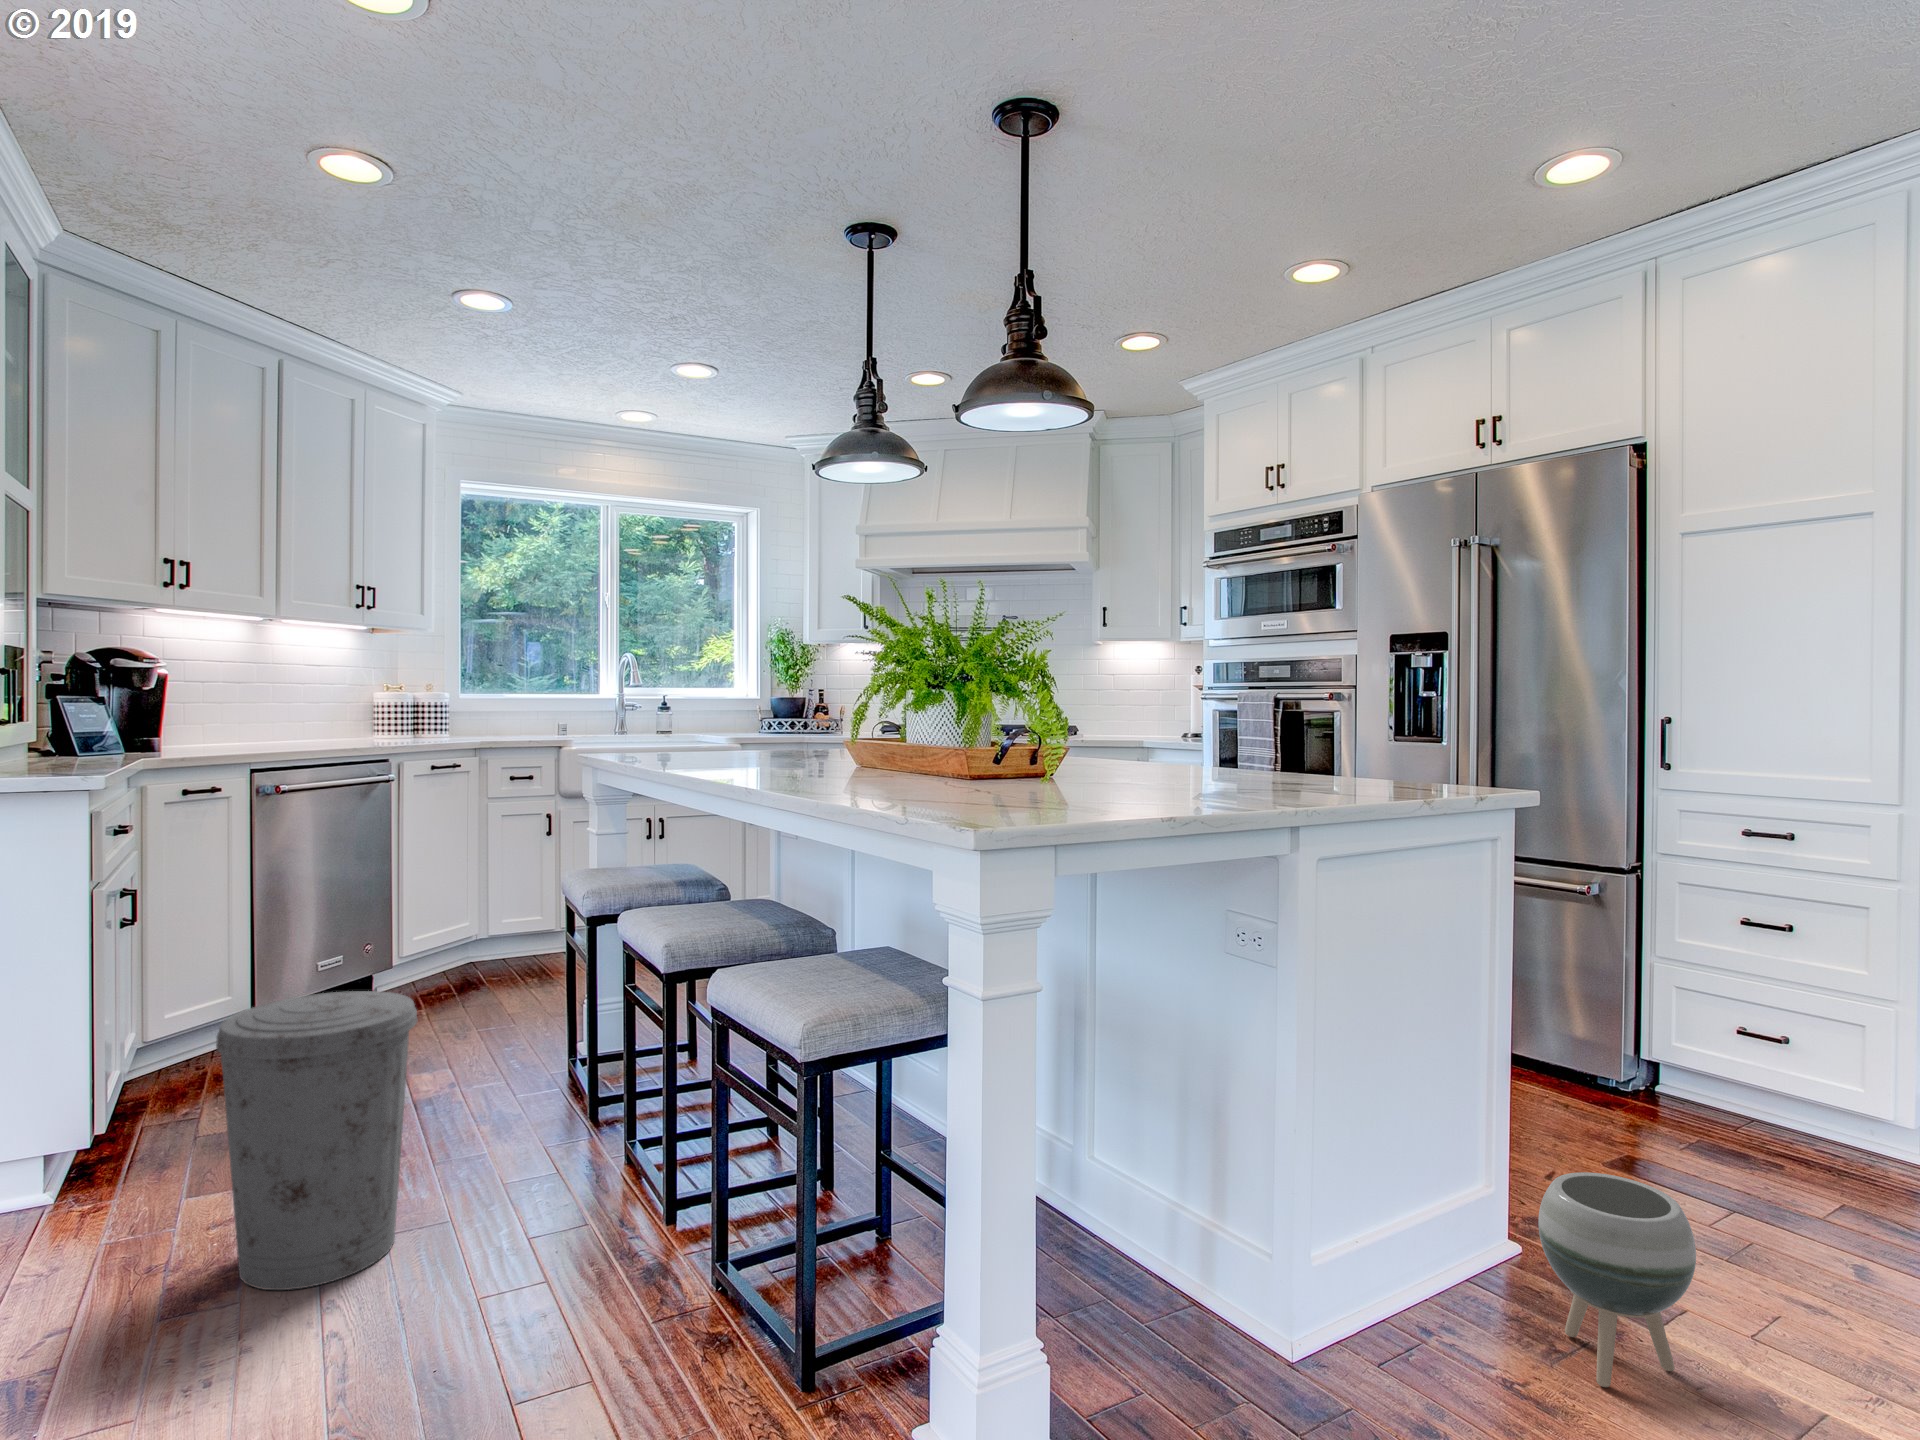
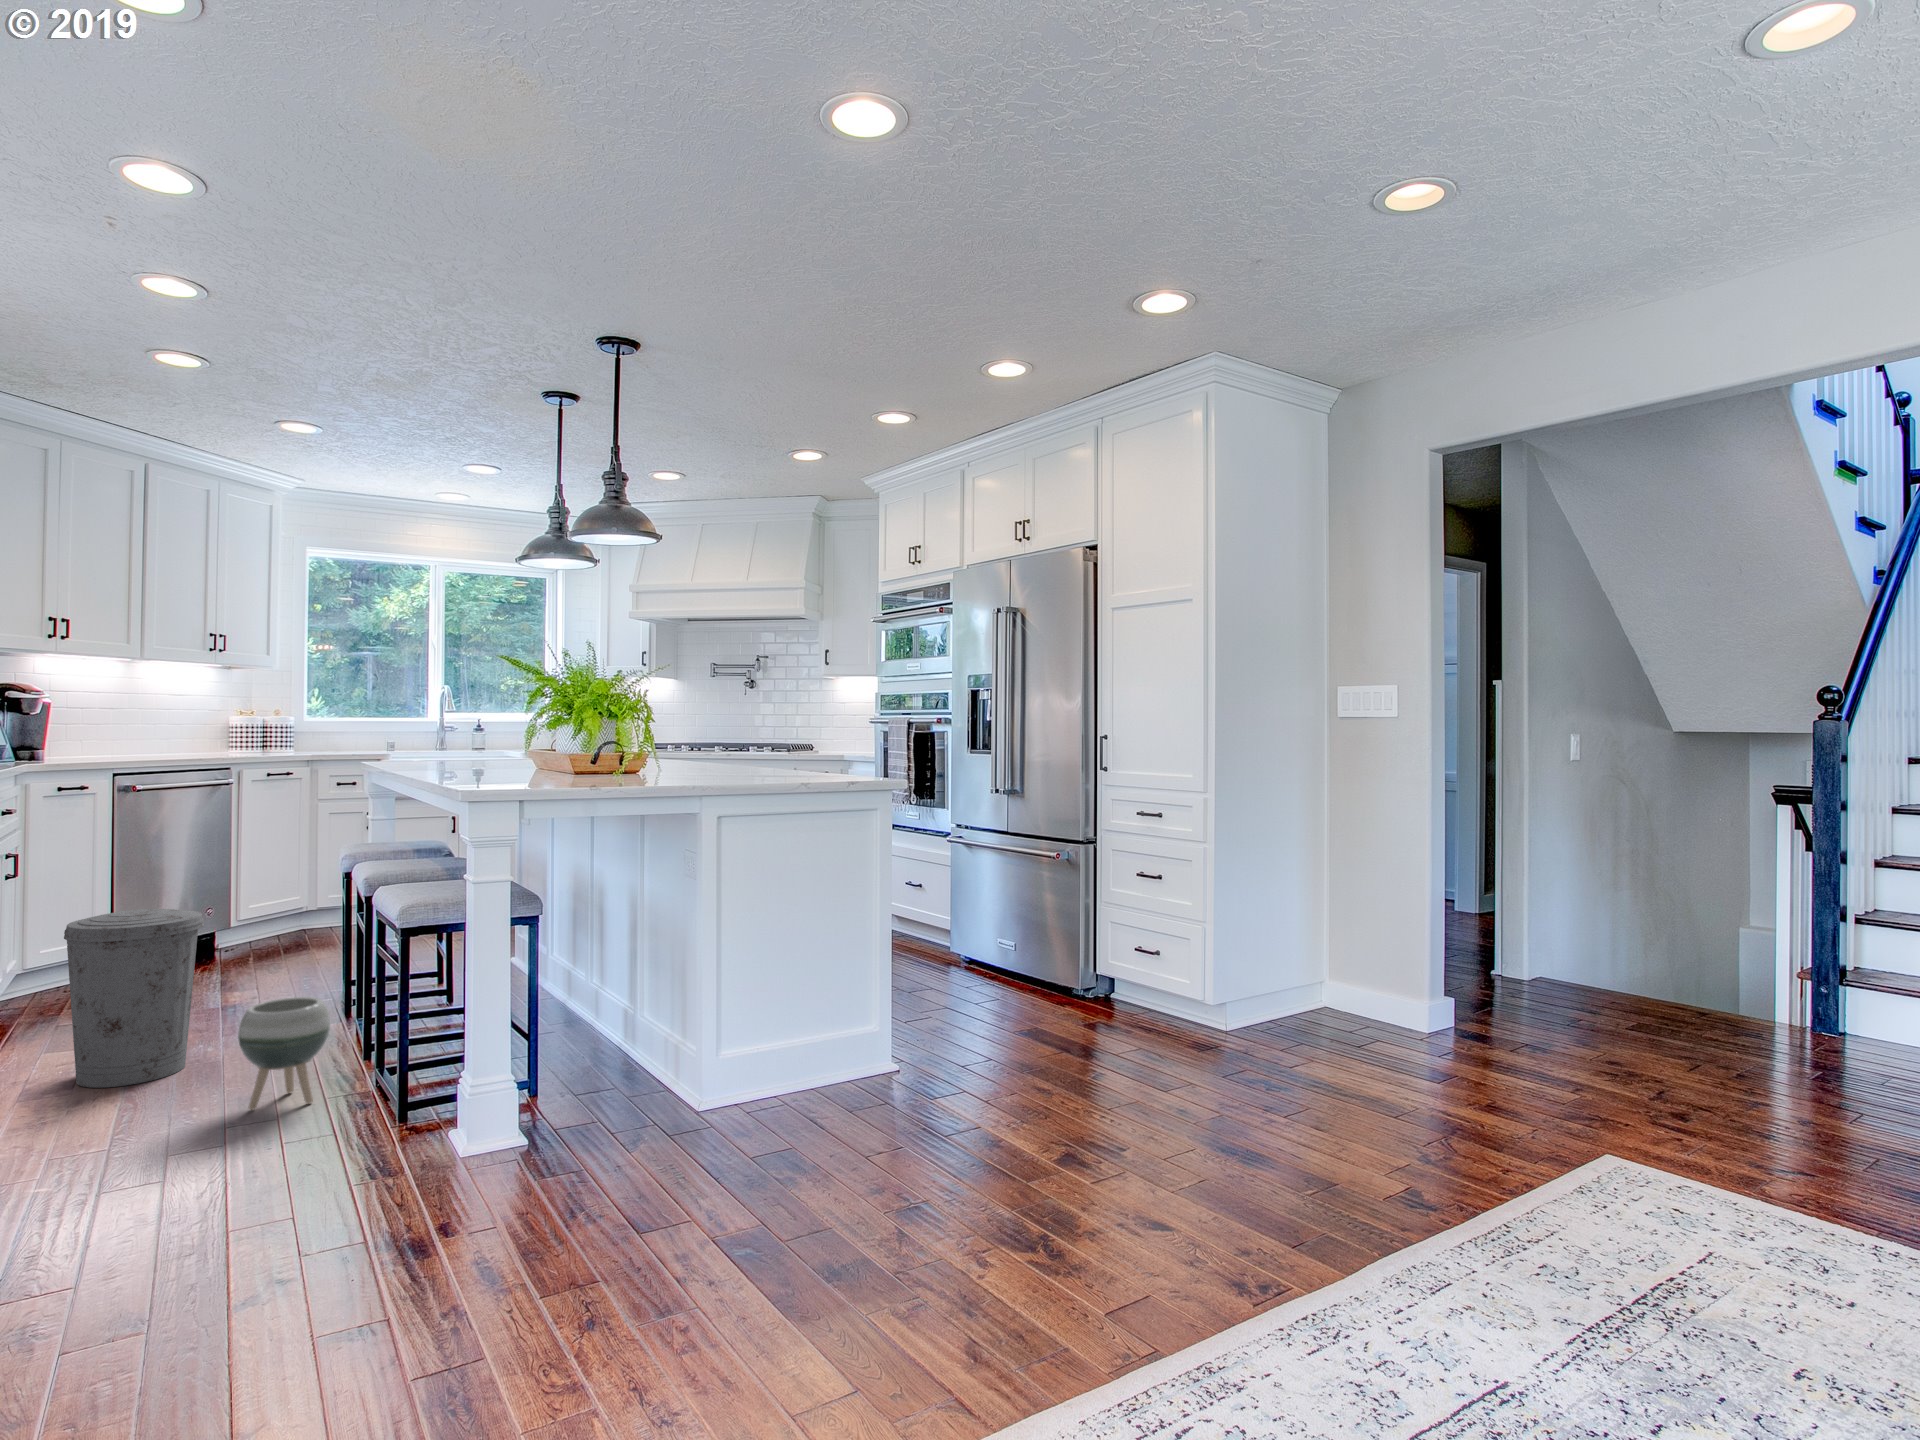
planter: present [1538,1172,1696,1387] -> present [238,997,330,1110]

